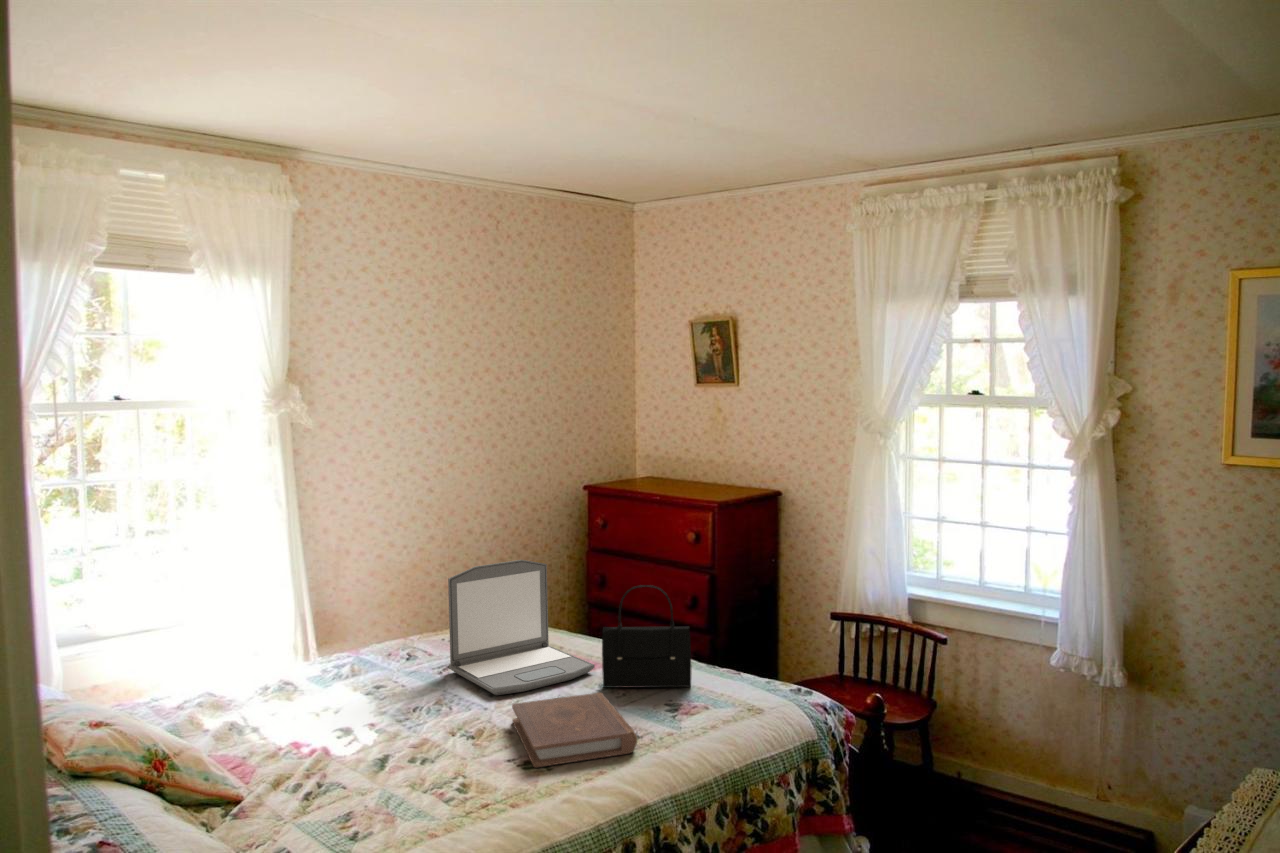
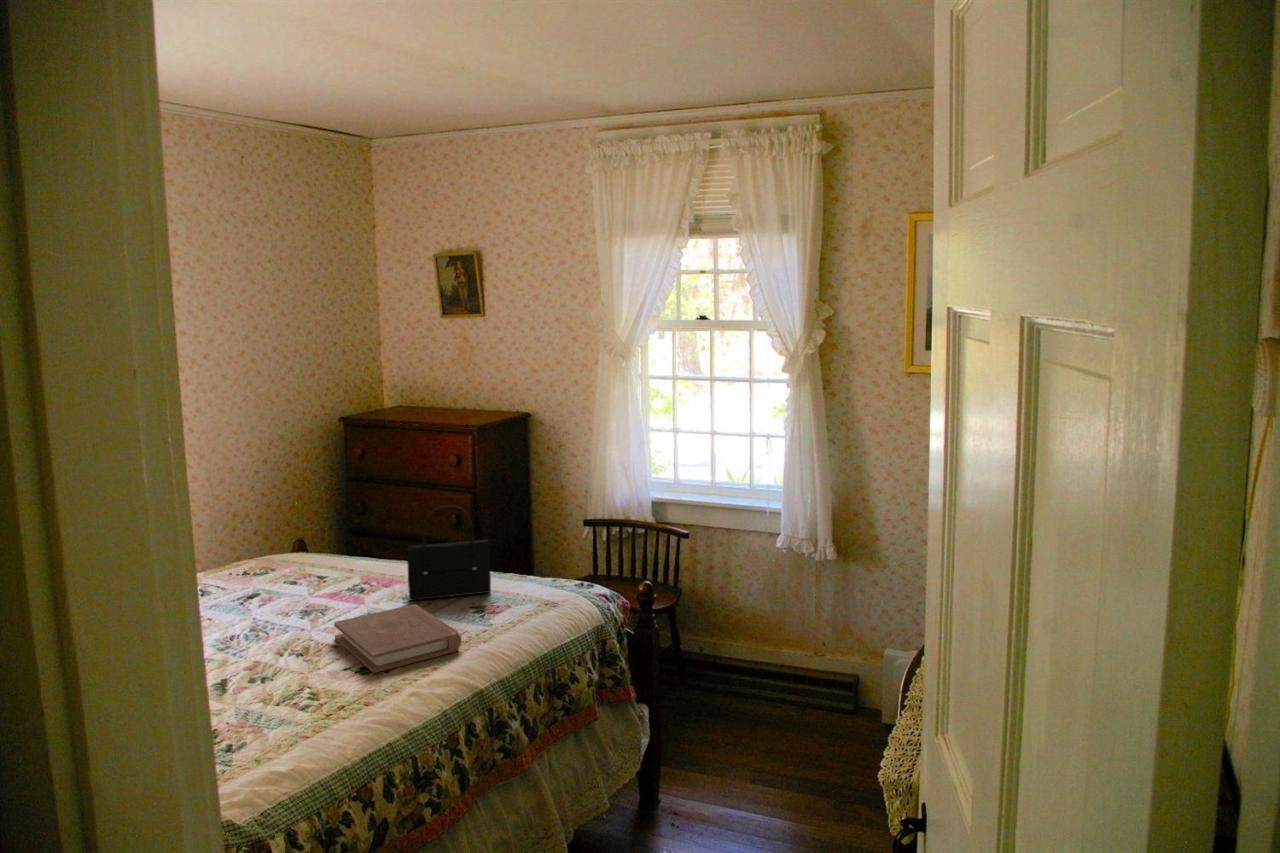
laptop: present [448,560,595,695] -> none [244,489,396,618]

